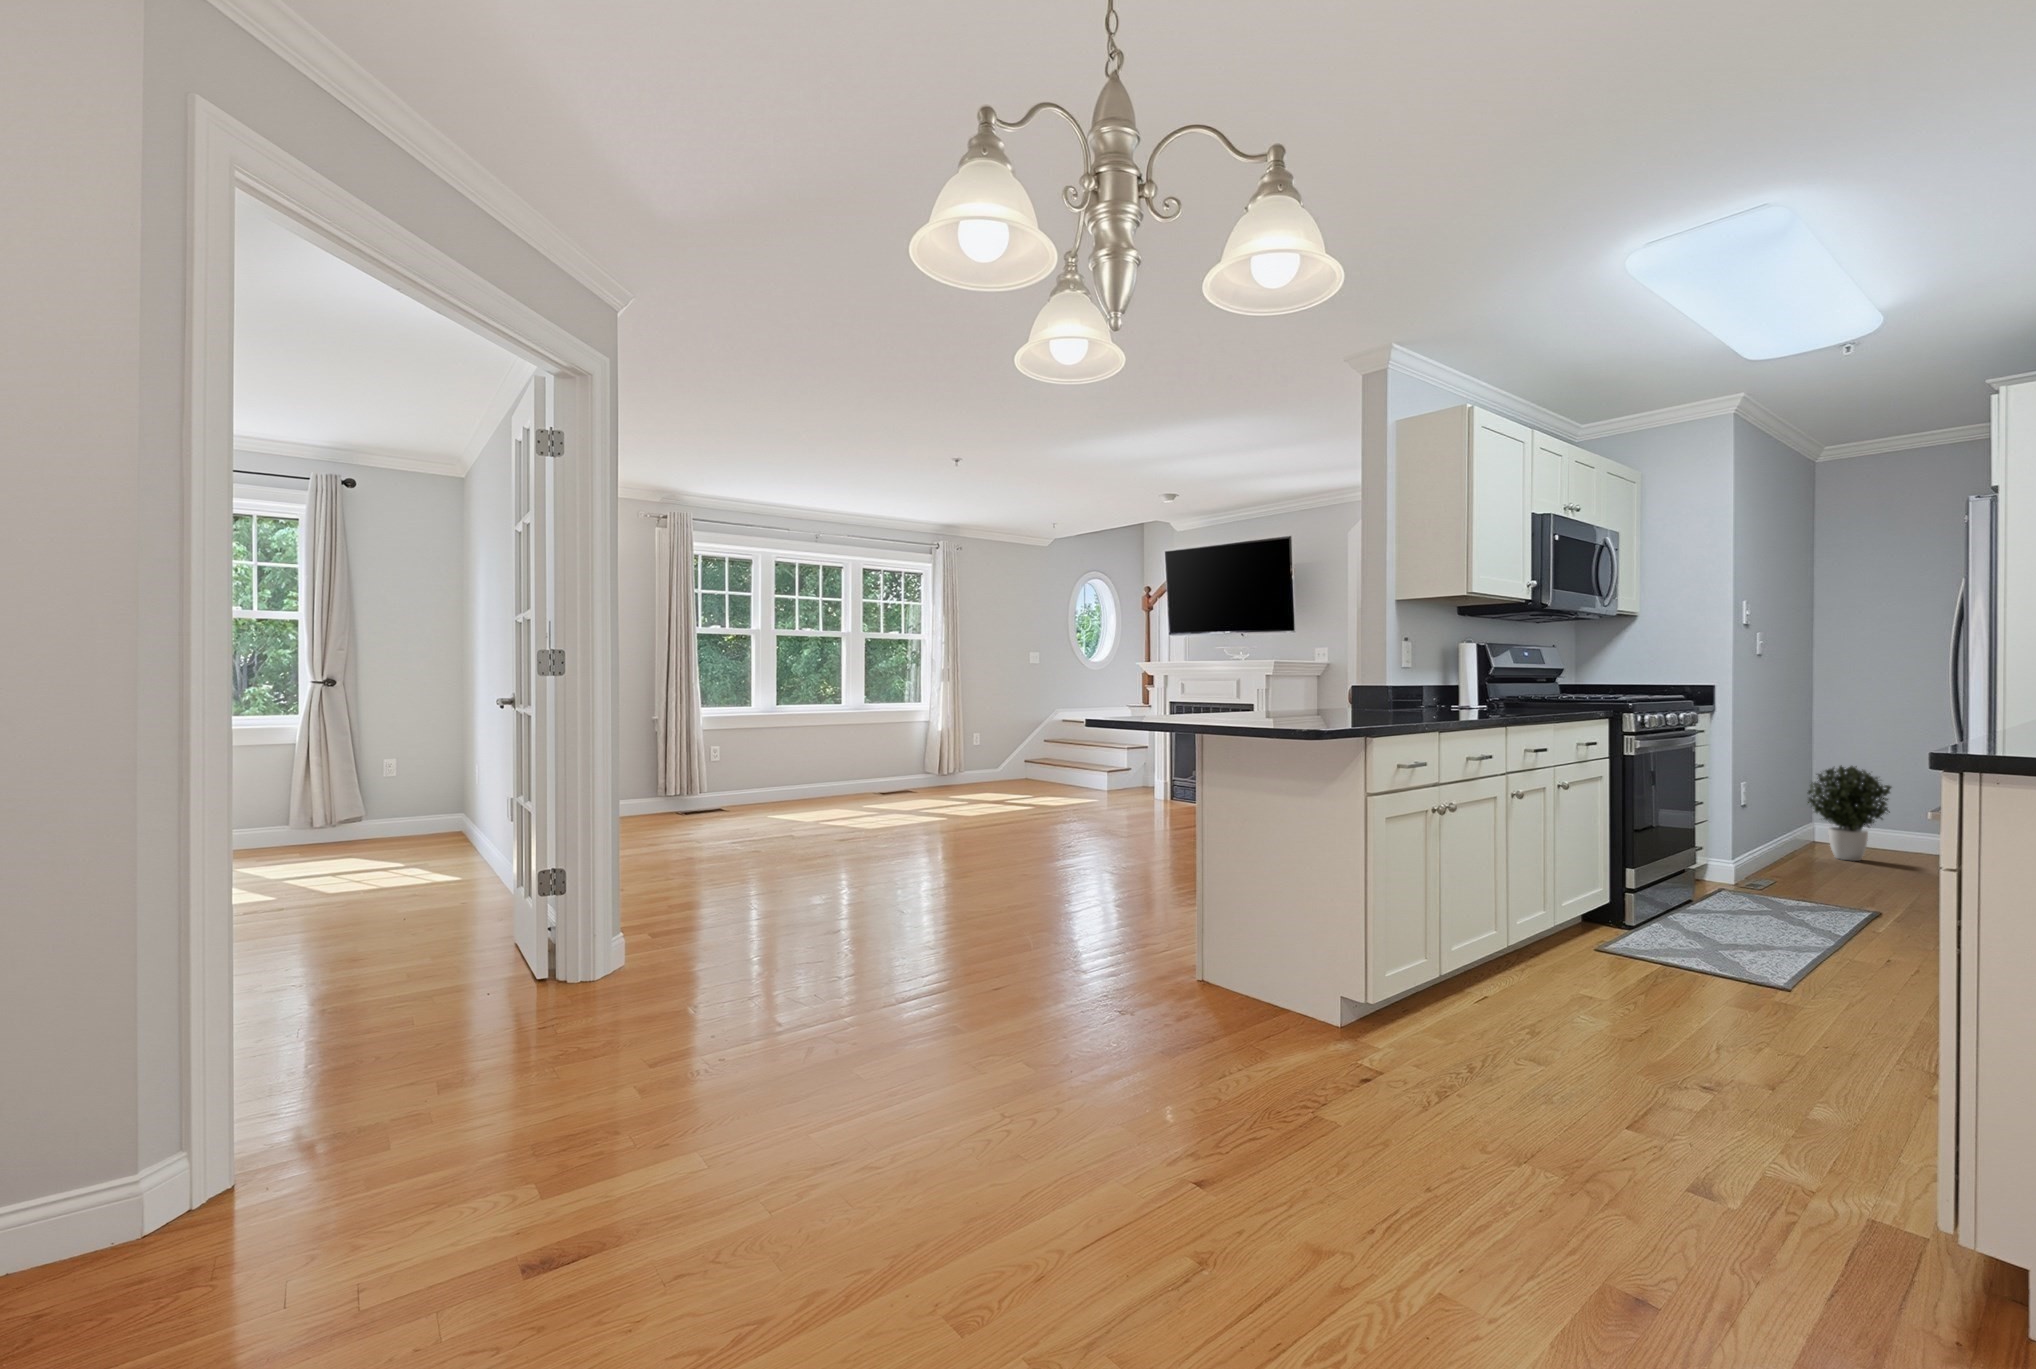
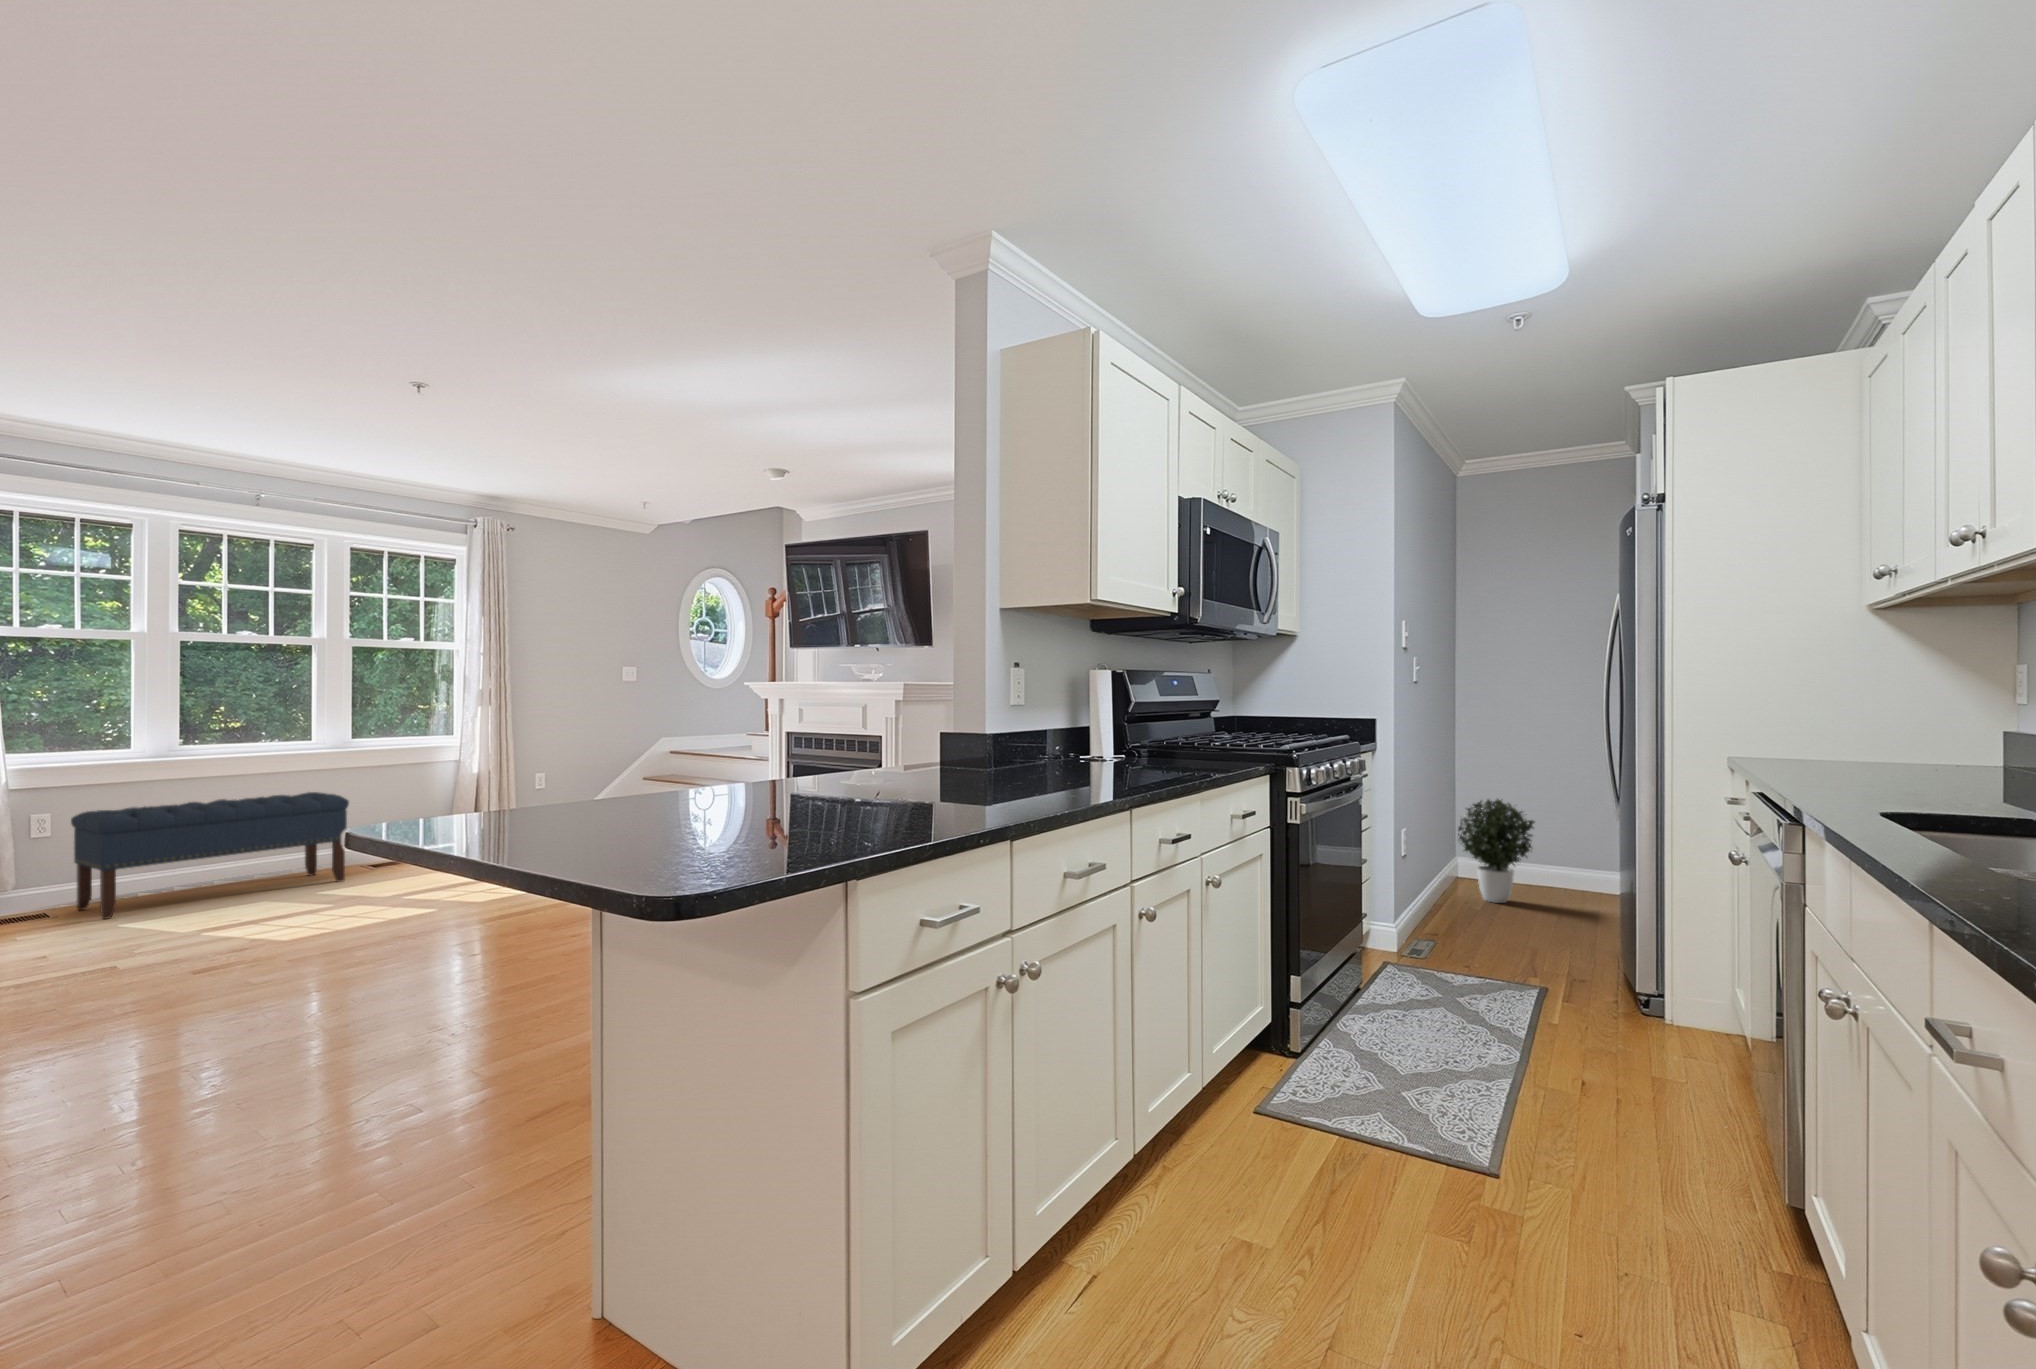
bench: none [725,740,872,814] -> present [71,792,349,919]

